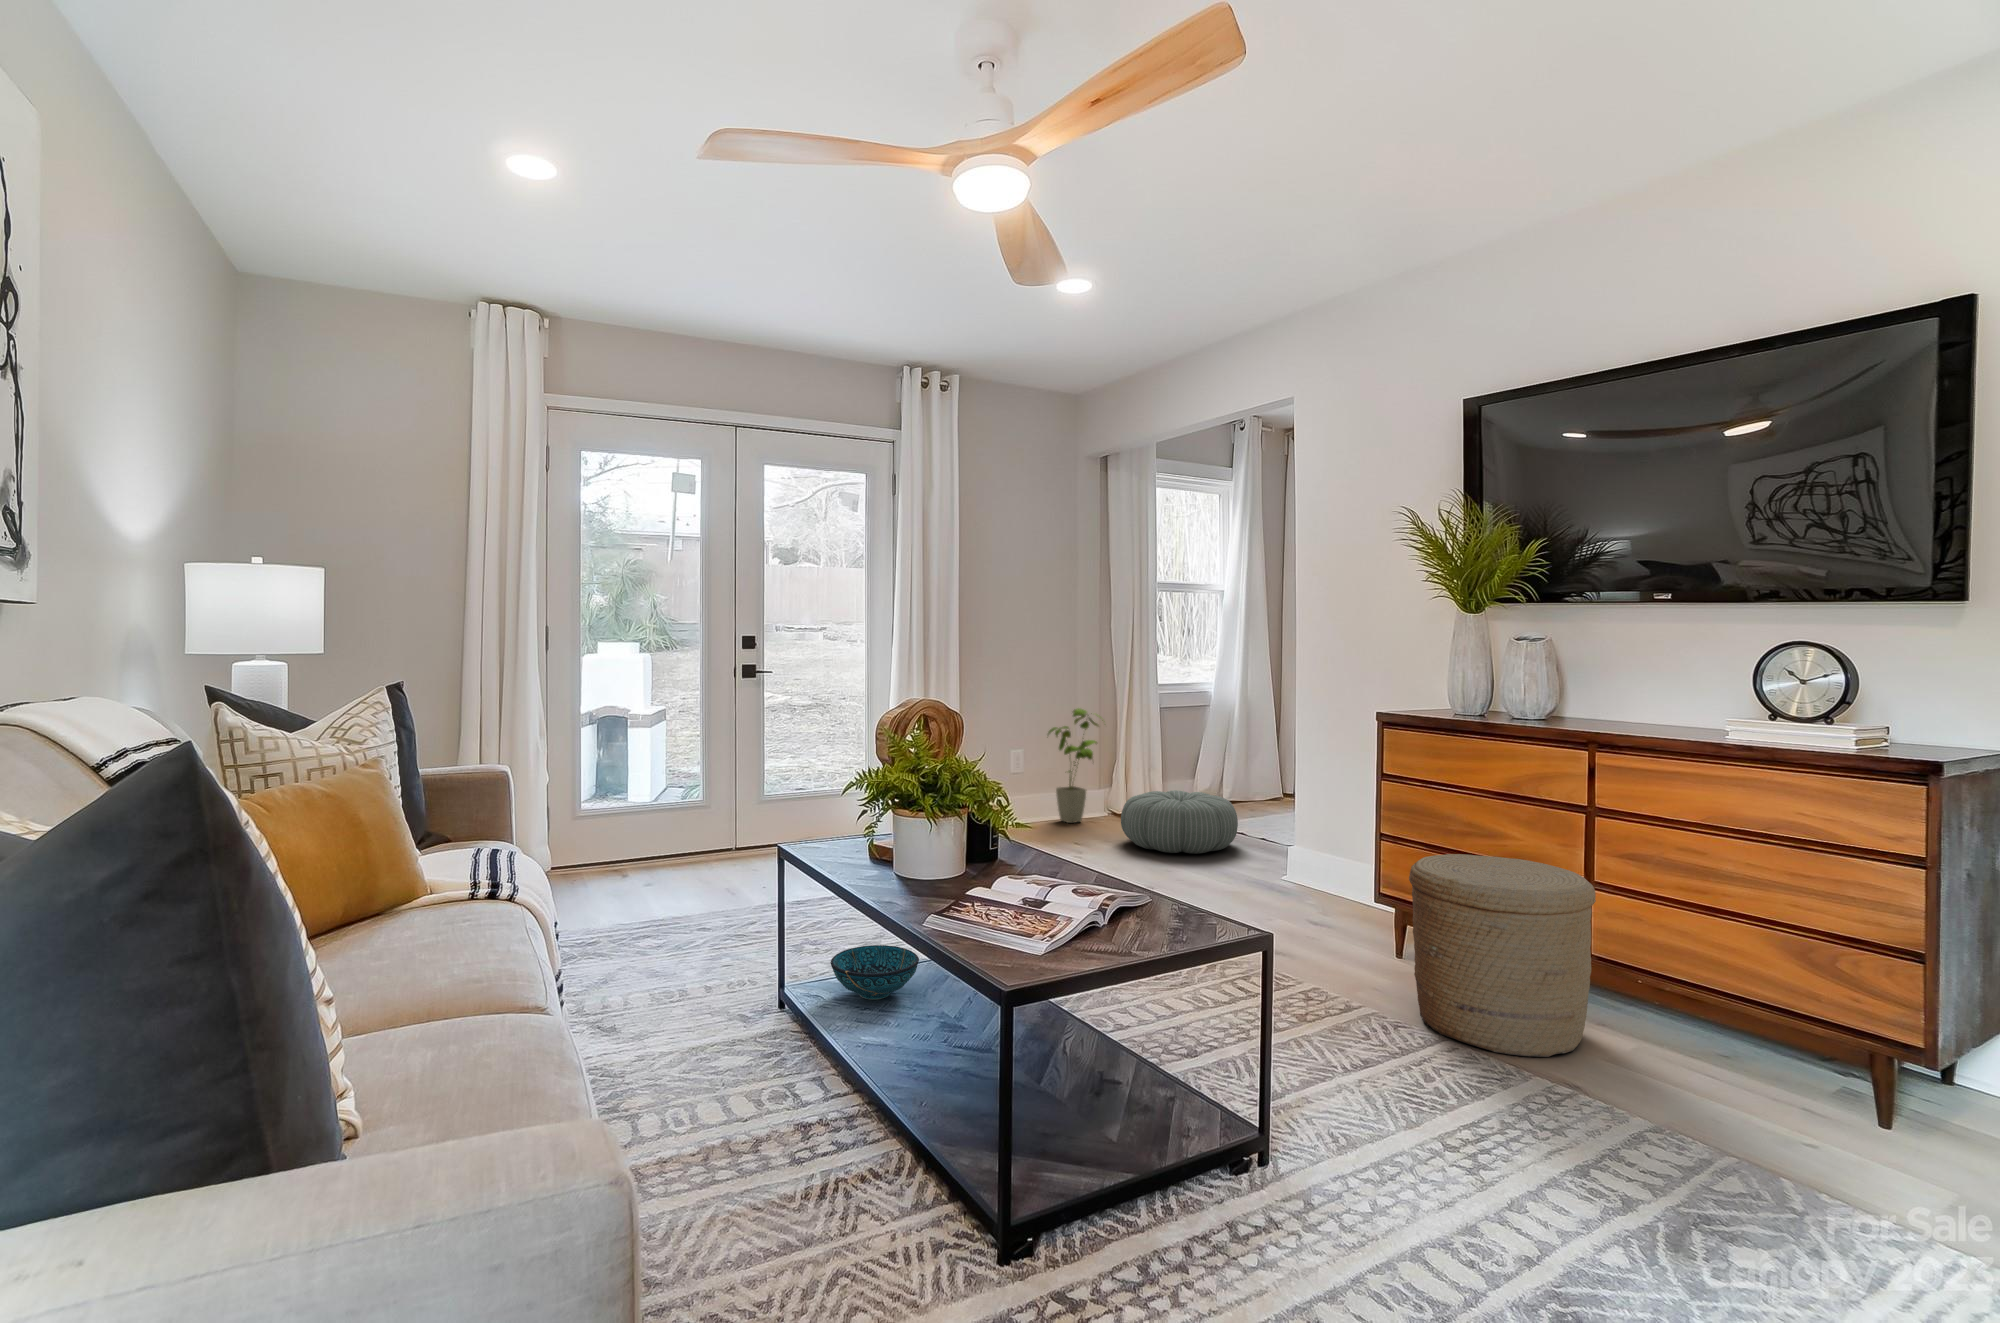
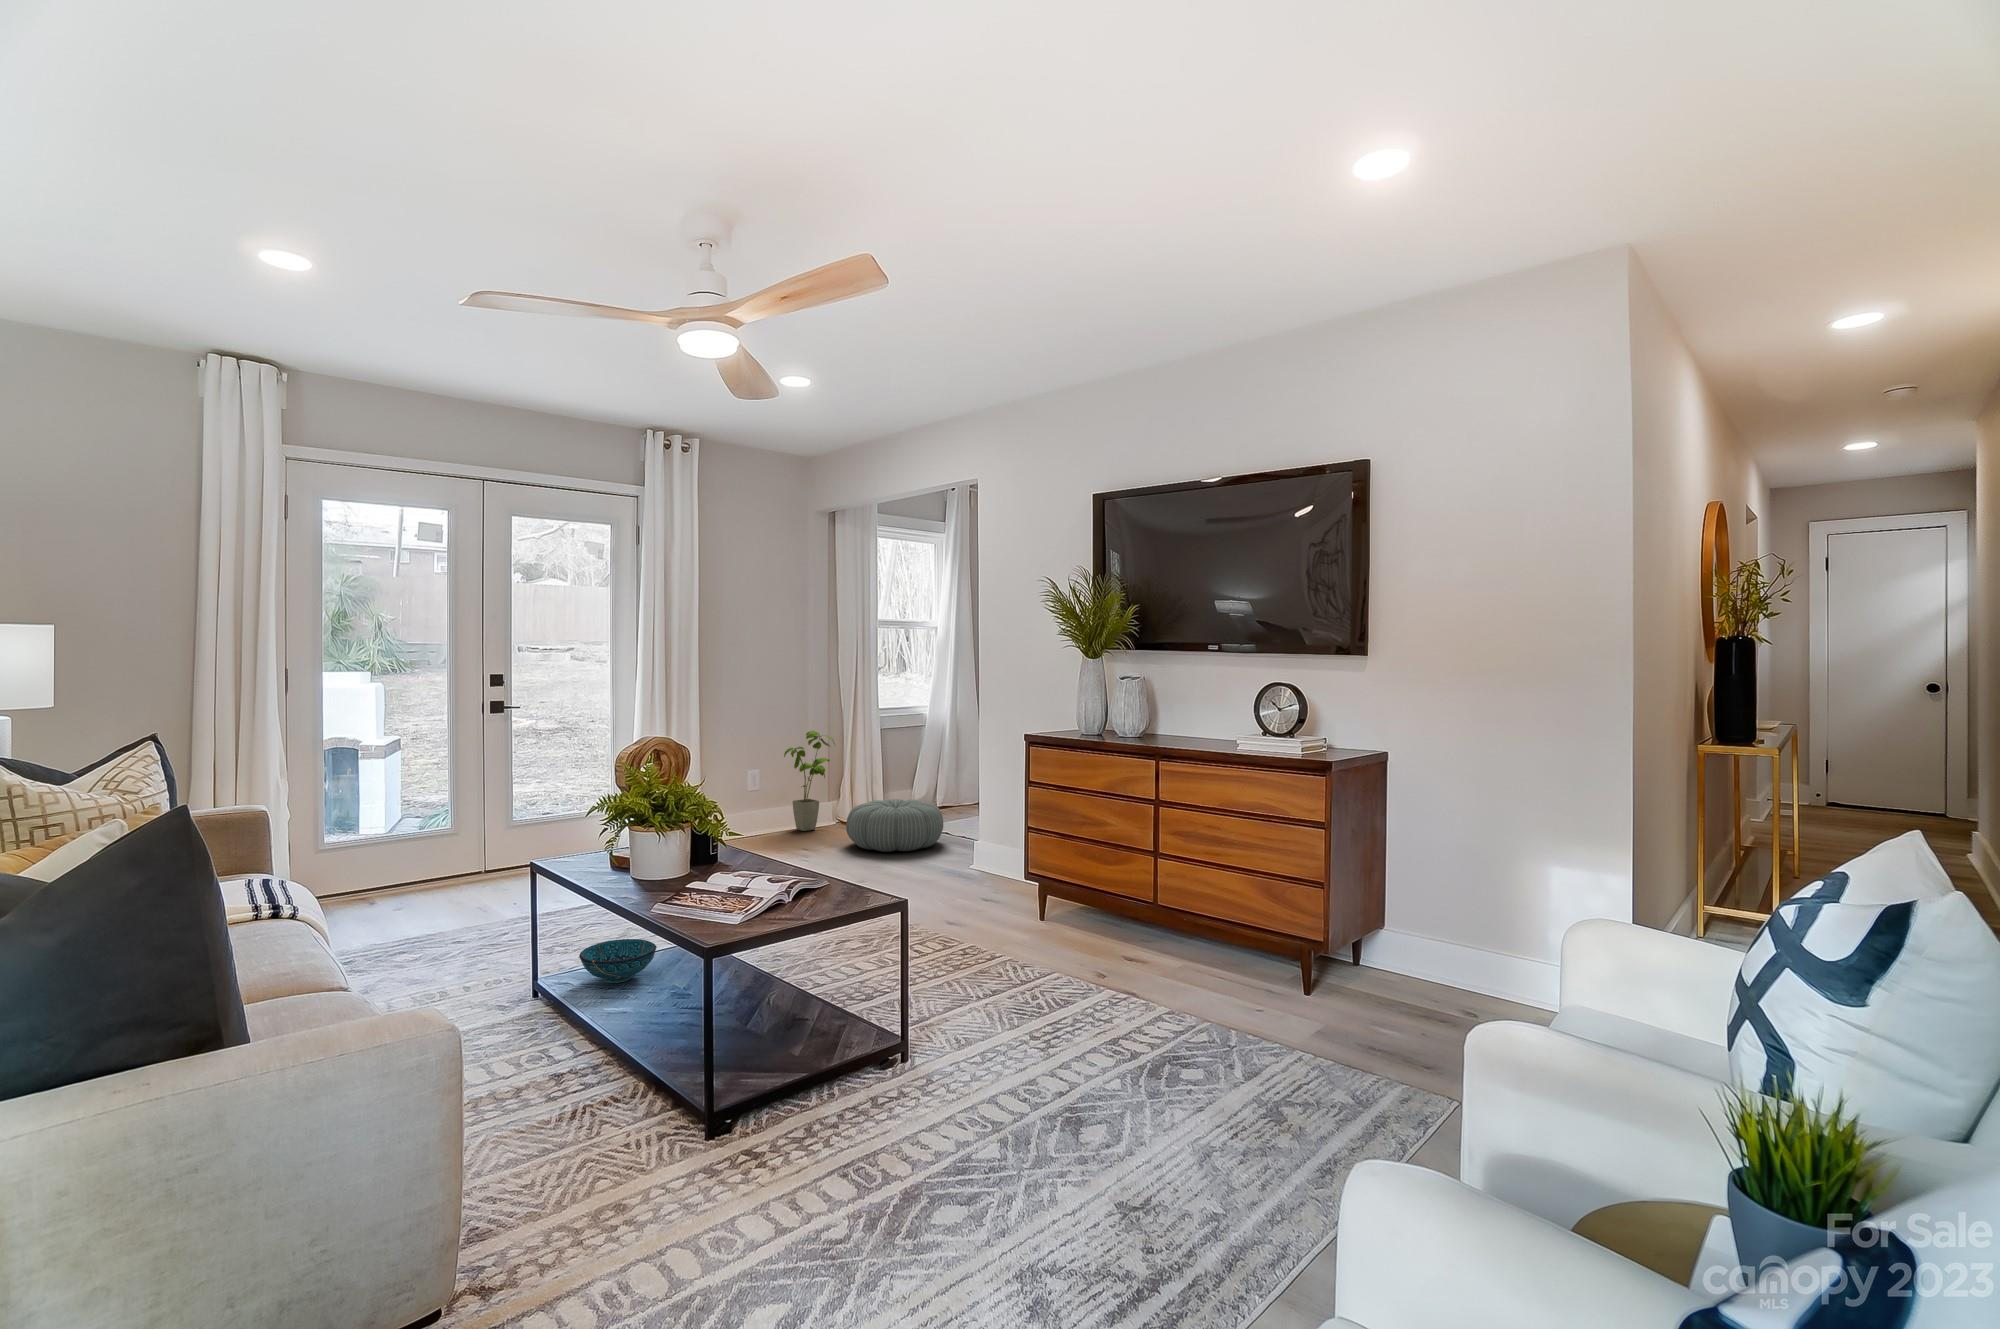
woven basket: present [1409,854,1596,1057] -> none [1035,839,1153,978]

